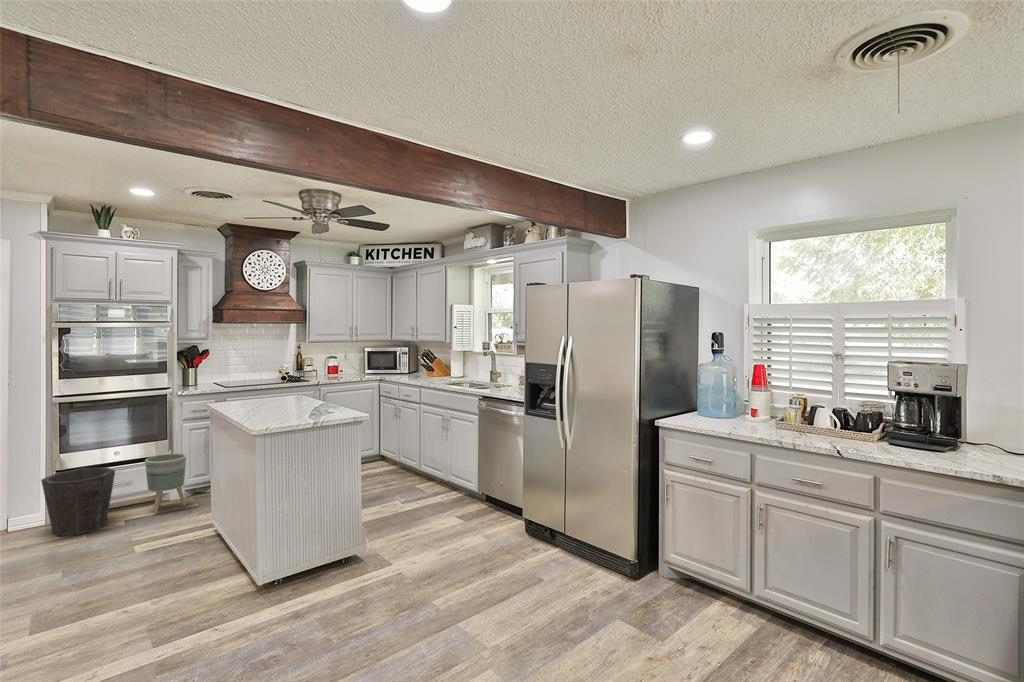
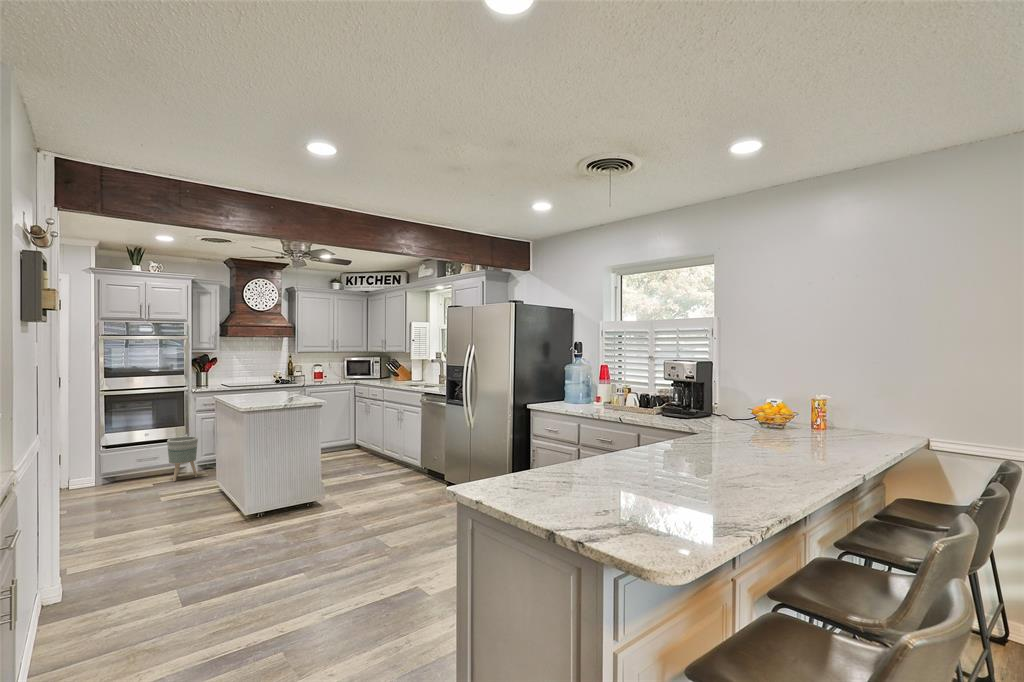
waste bin: present [41,467,115,536] -> none [93,445,146,493]

